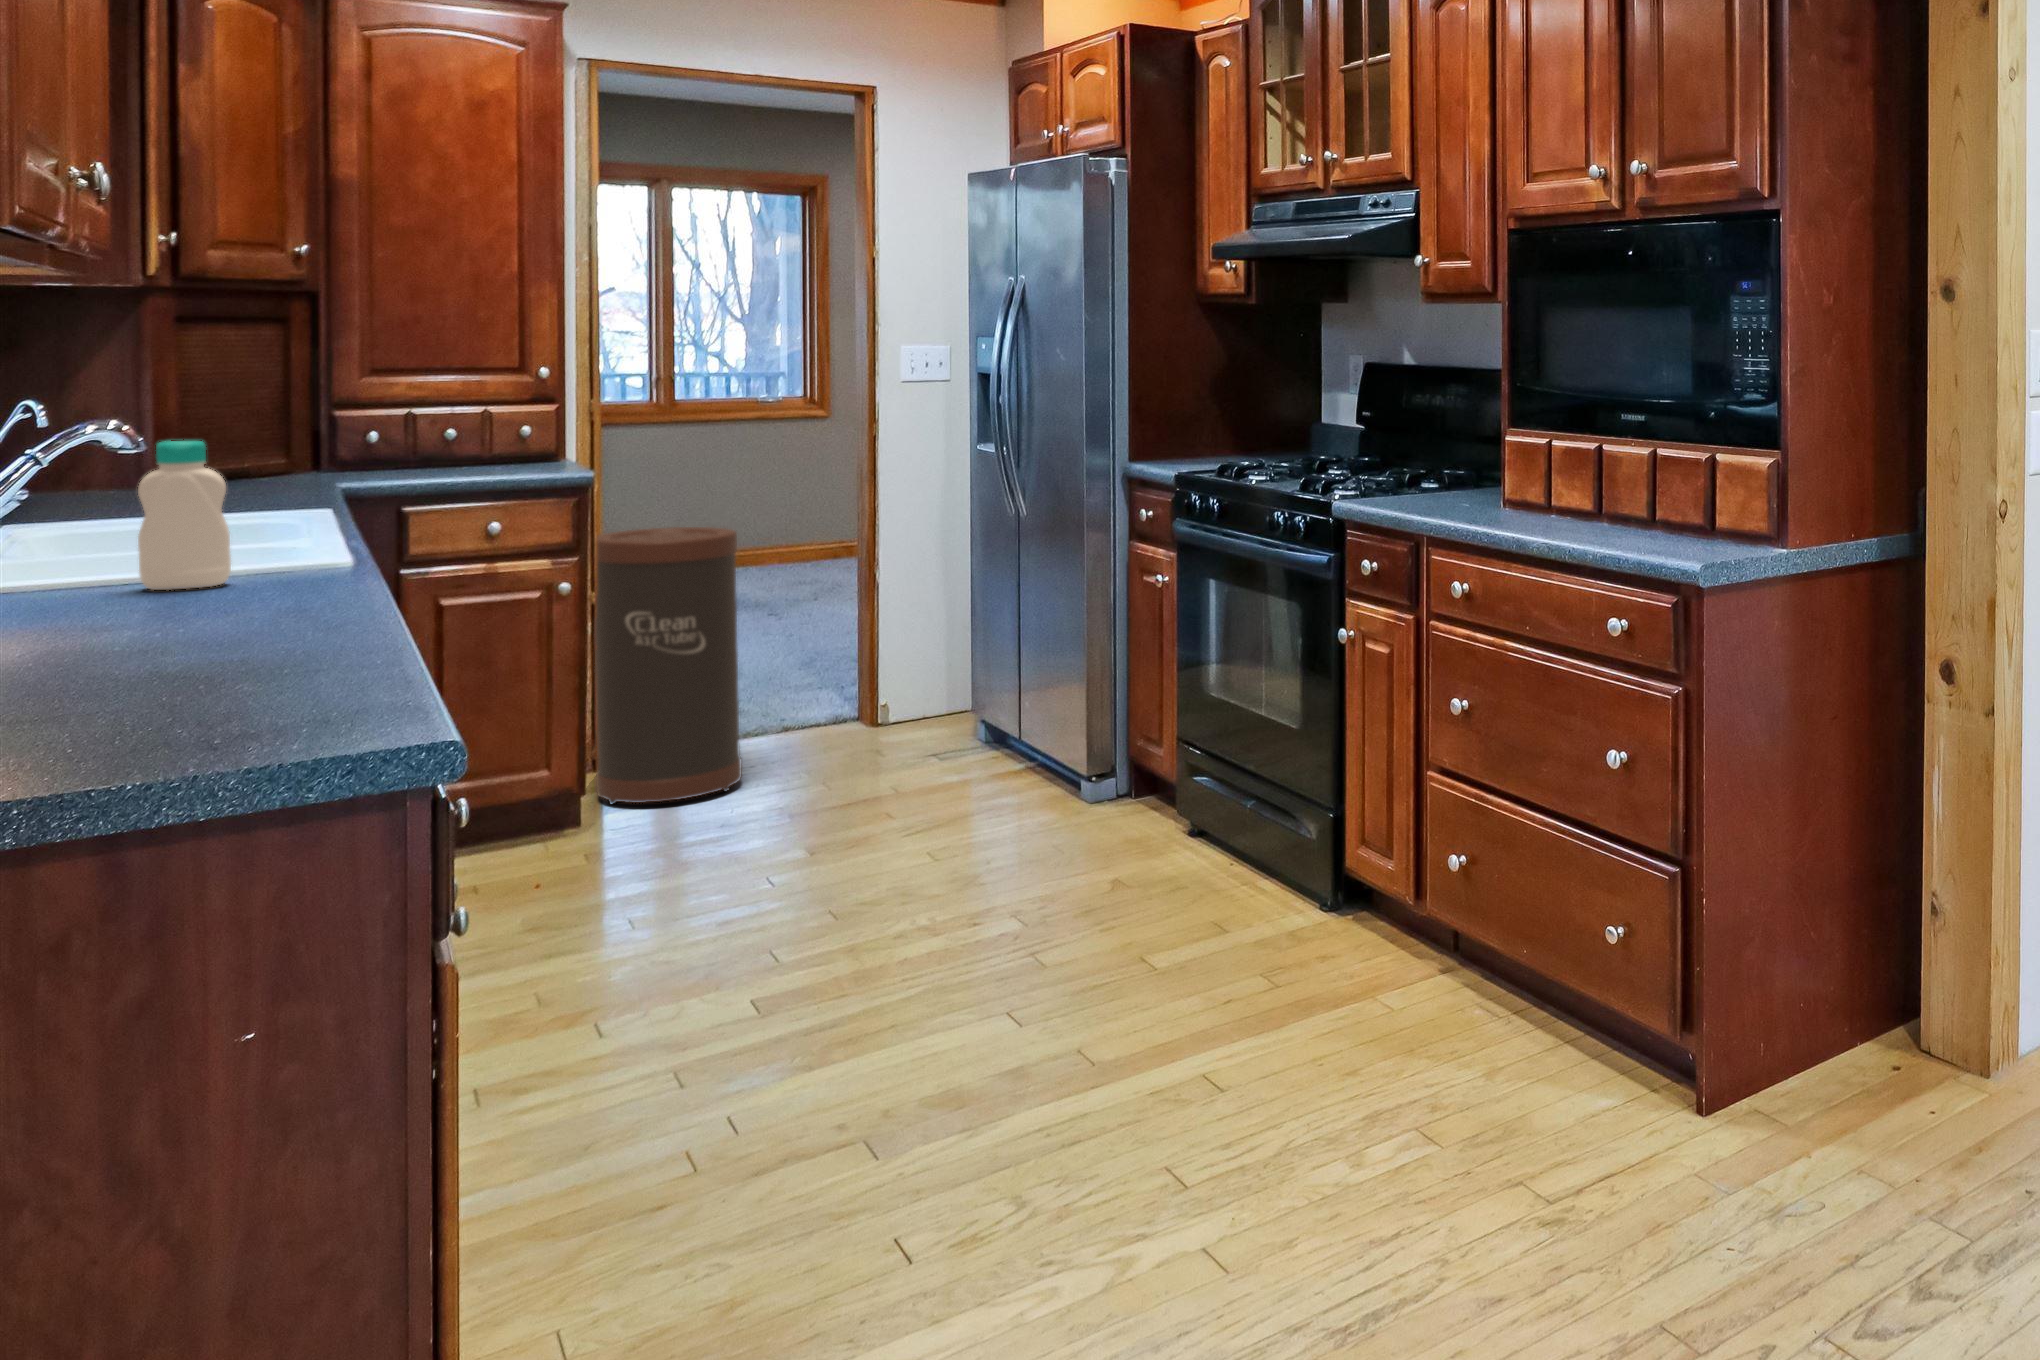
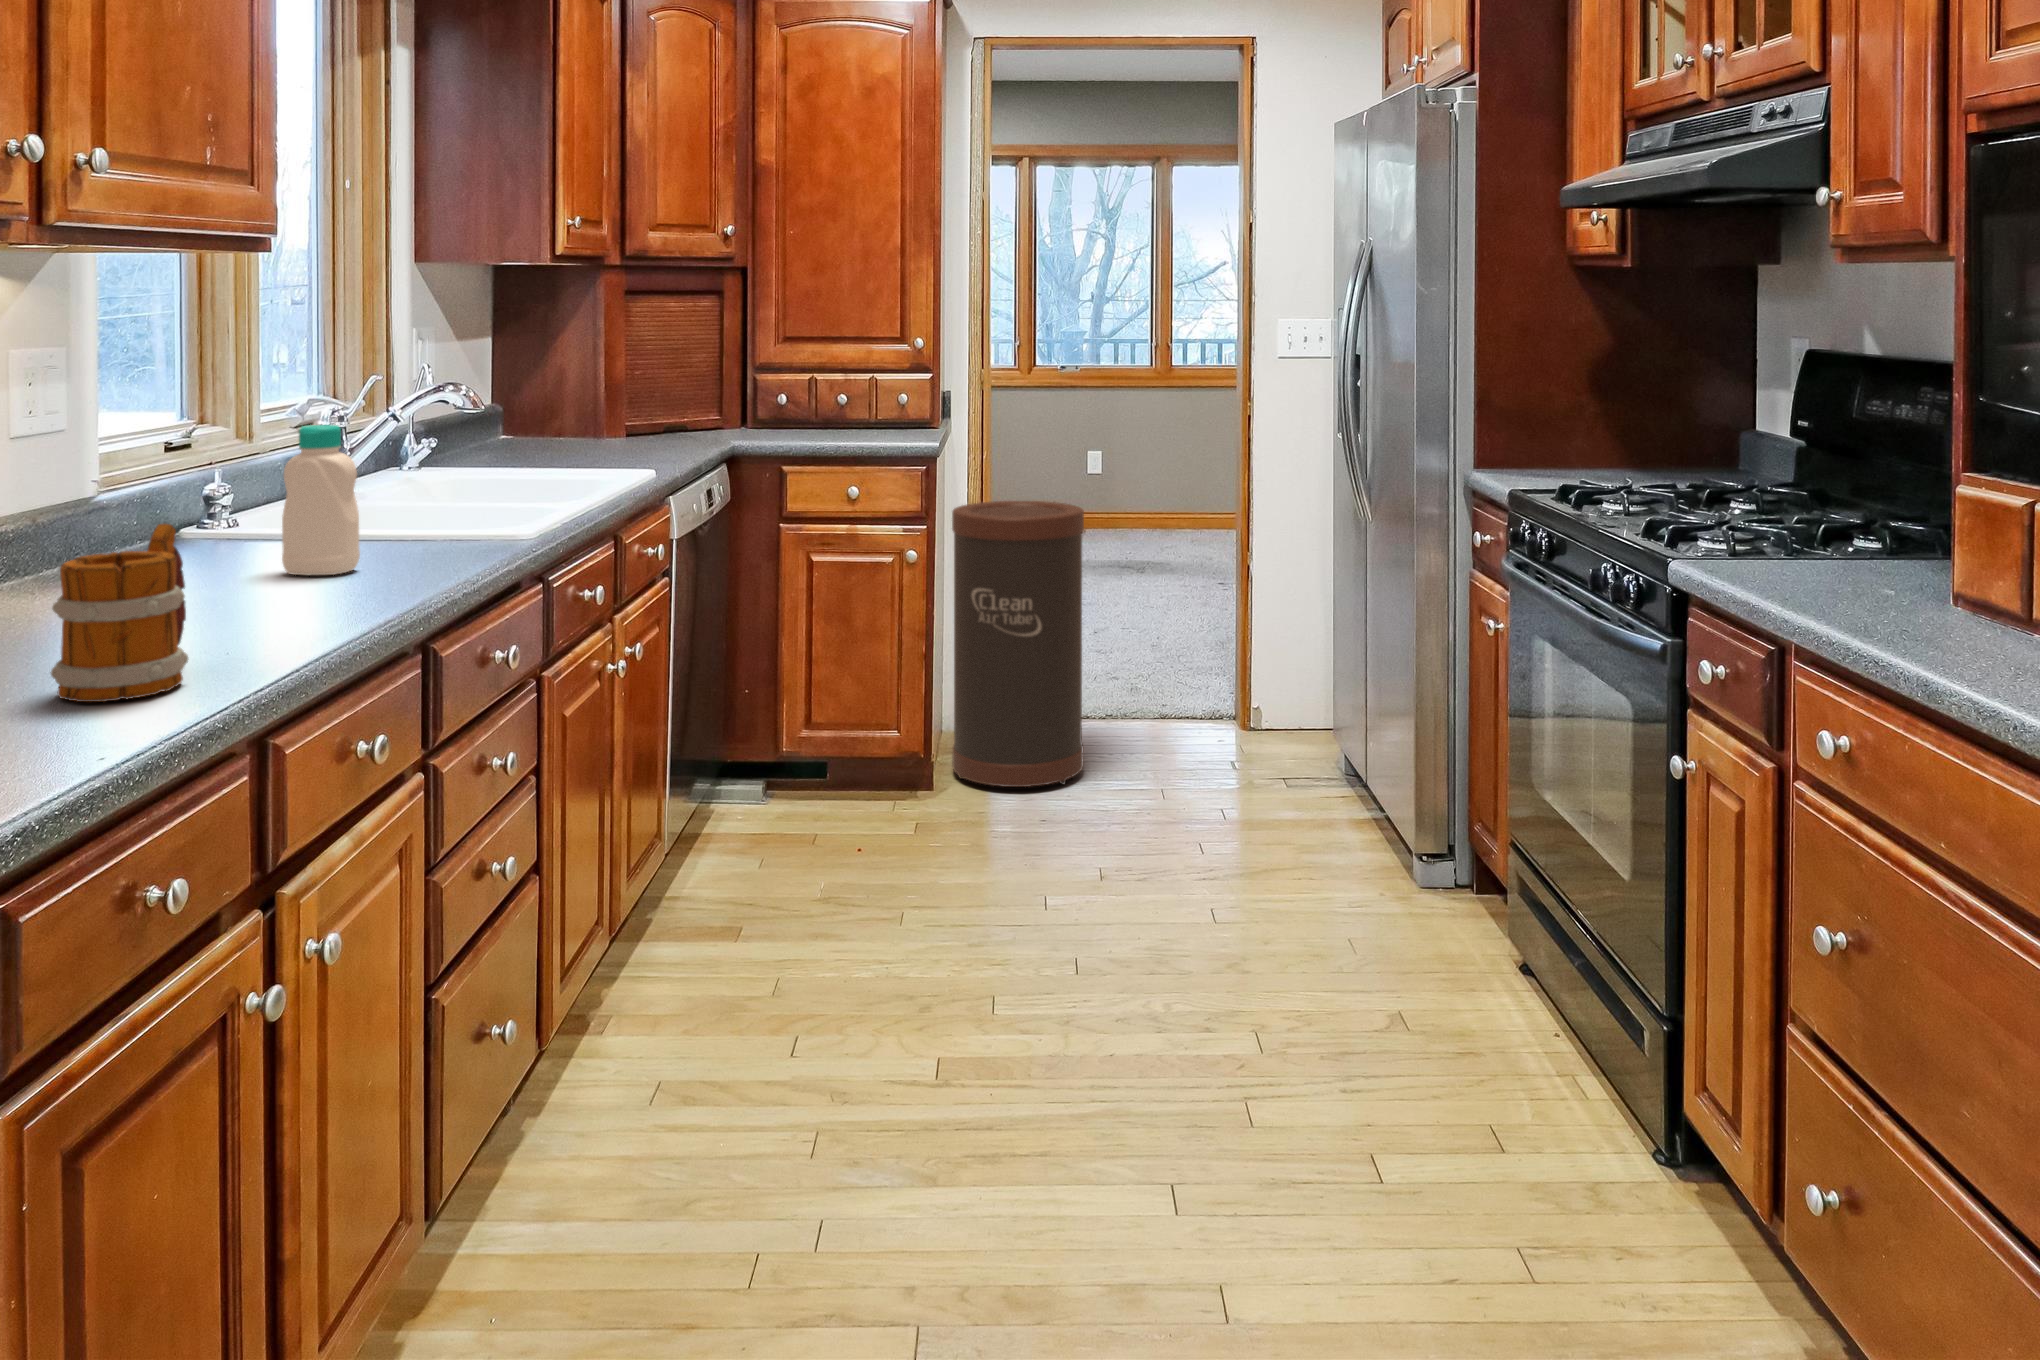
mug: none [211,511,334,659] -> present [50,524,188,702]

